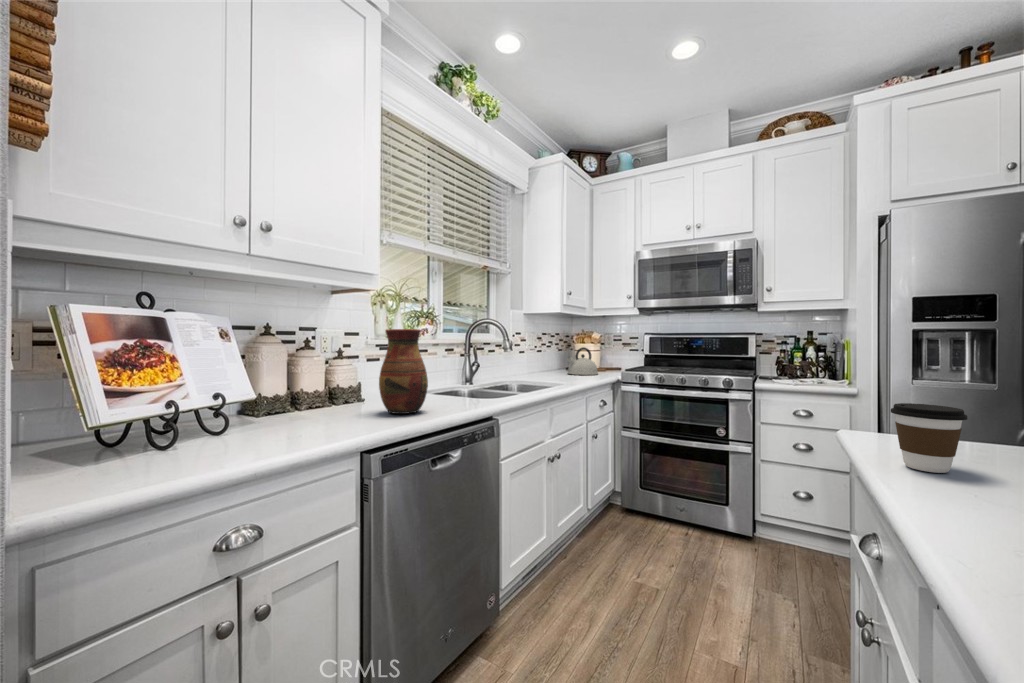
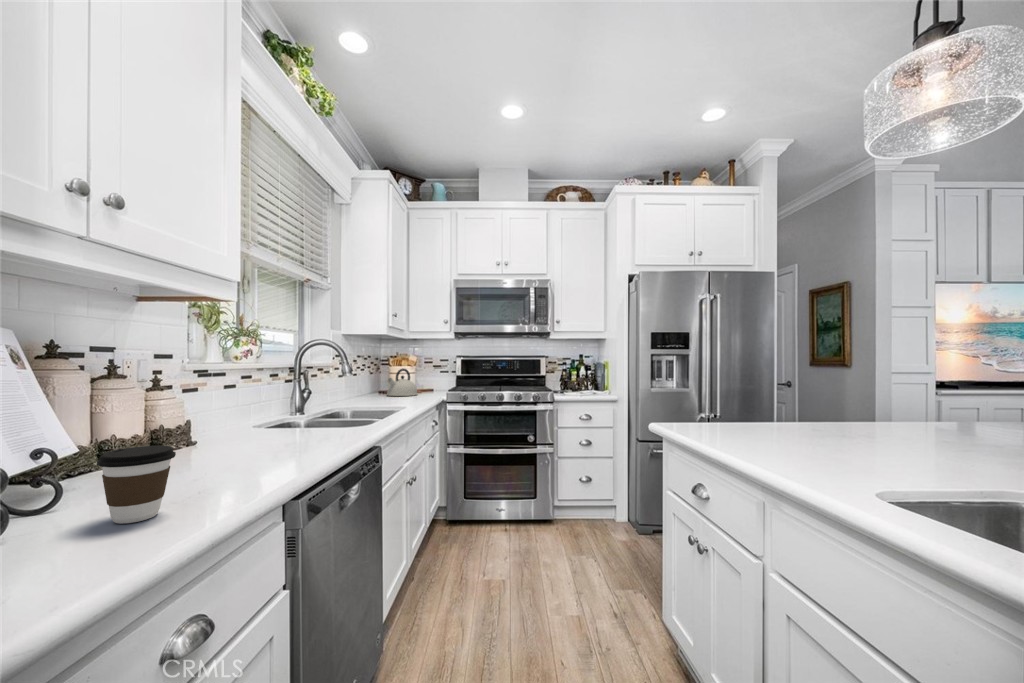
vase: present [379,329,428,414] -> none [251,354,313,455]
coffee cup: present [891,403,967,473] -> present [97,446,176,524]

